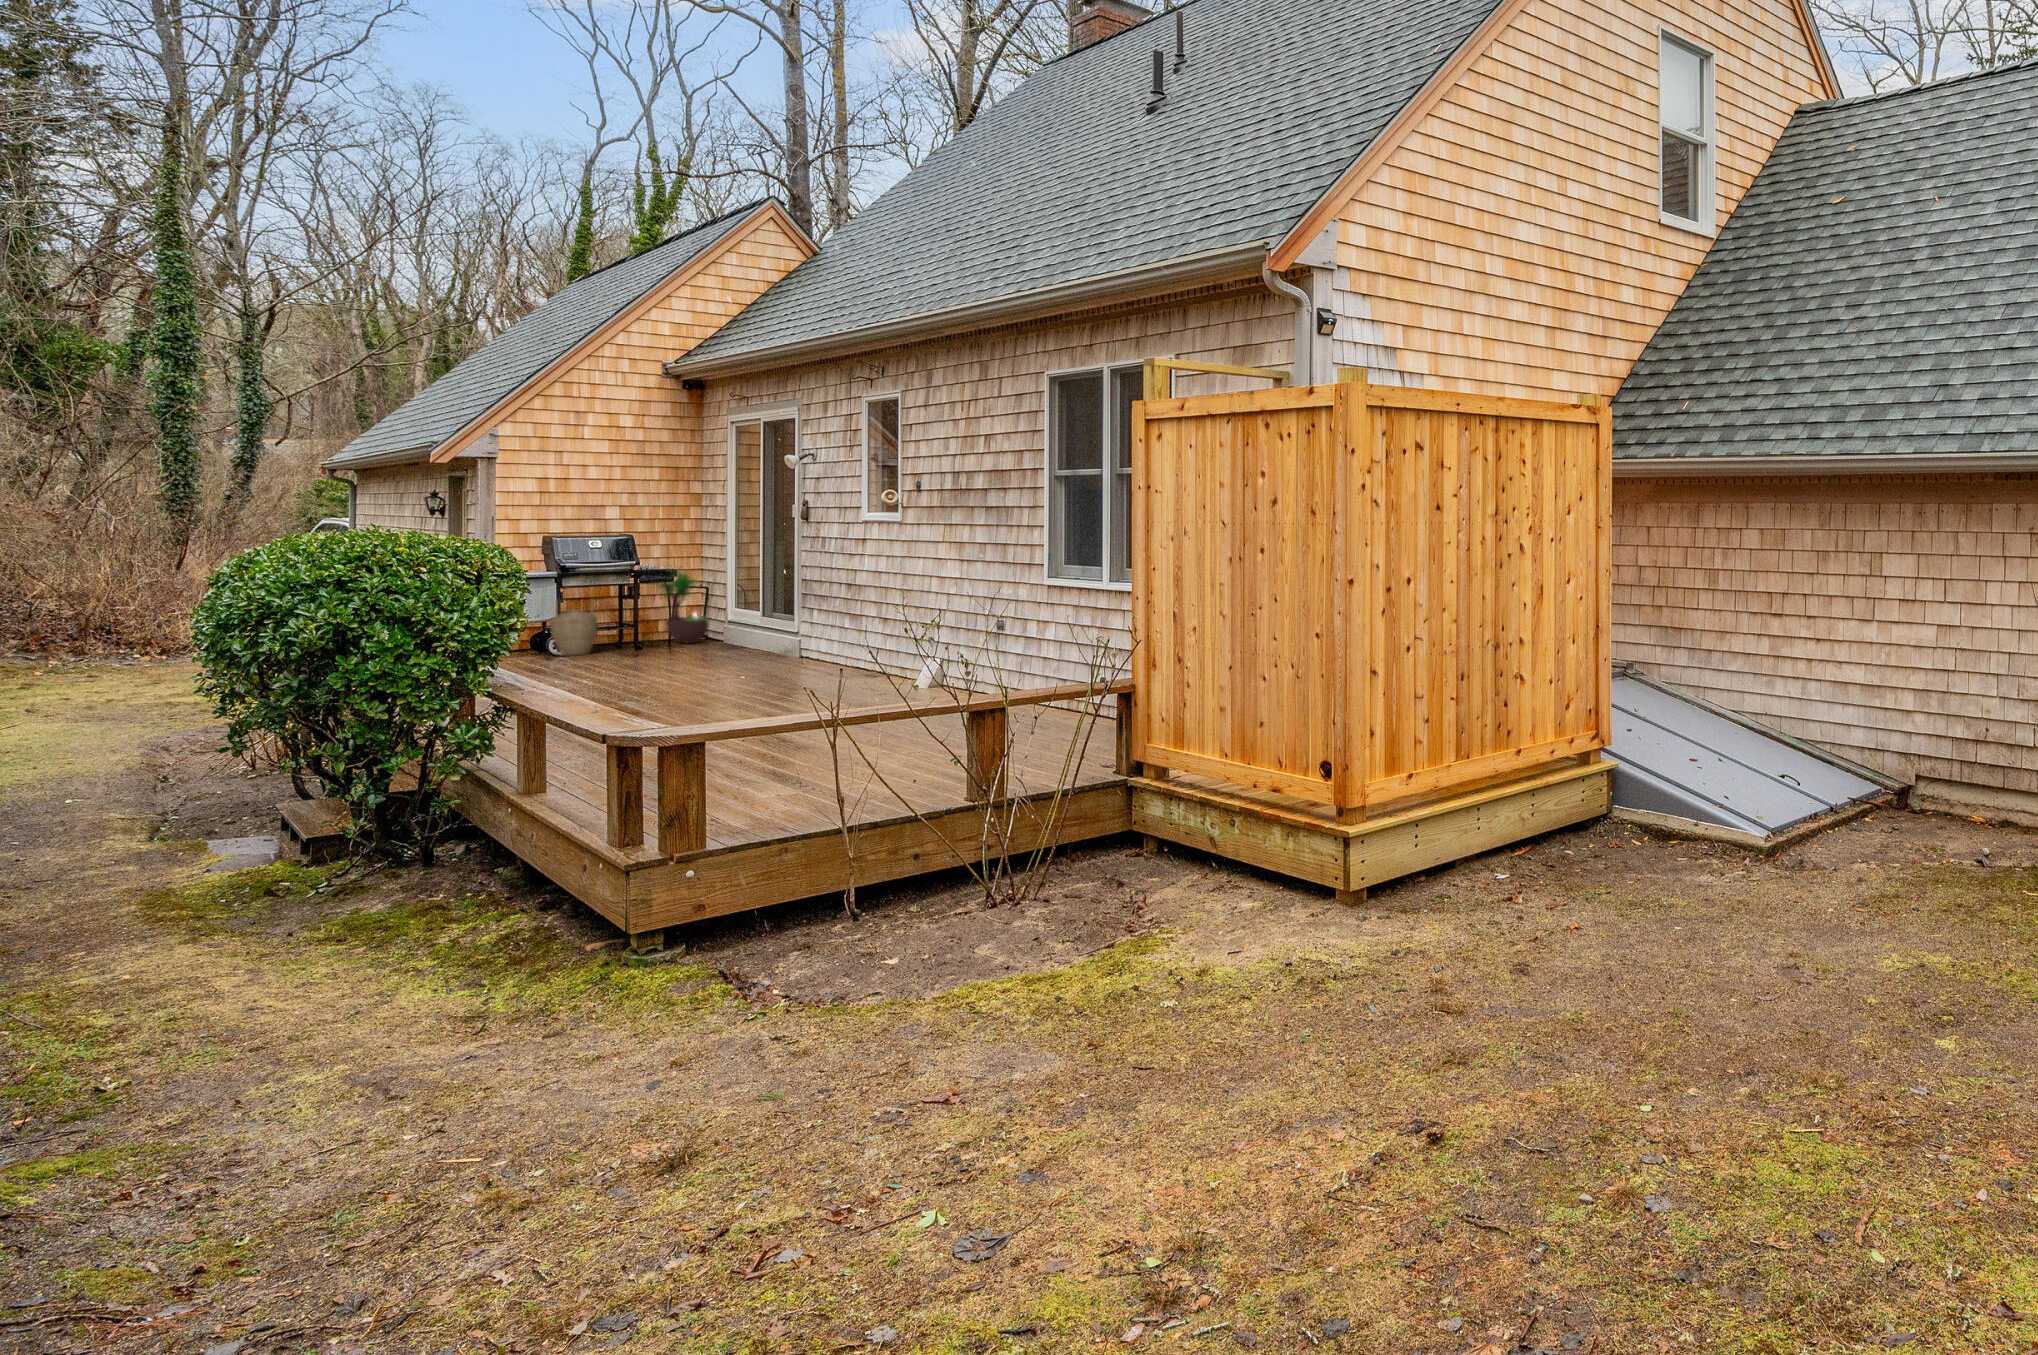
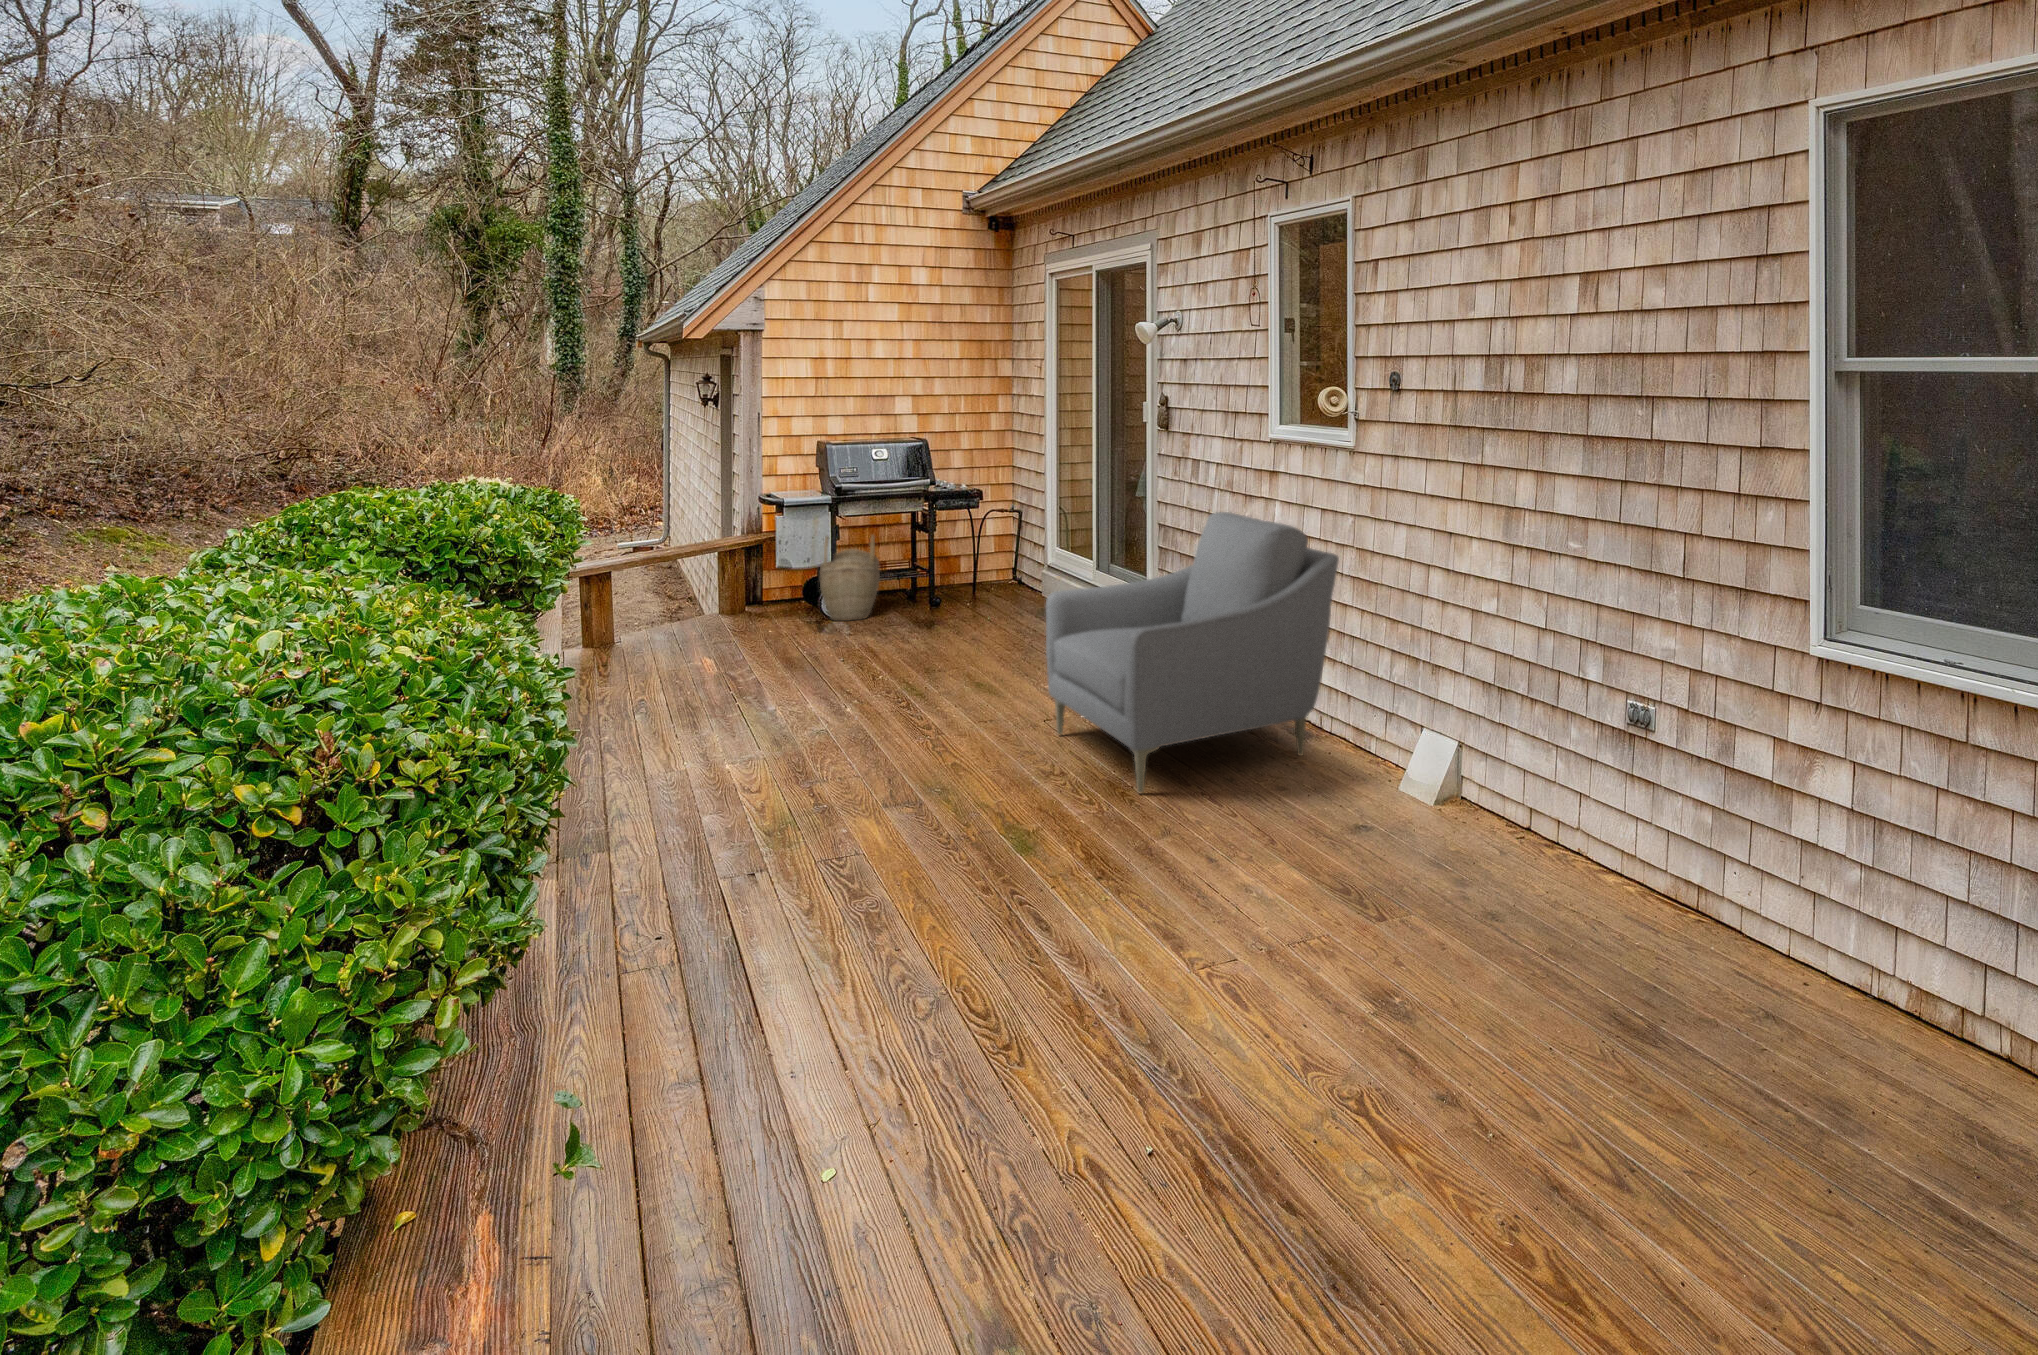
chair: none [720,559,889,689] -> present [1046,512,1339,793]
potted tree: present [651,570,708,643] -> none [946,475,1025,595]

